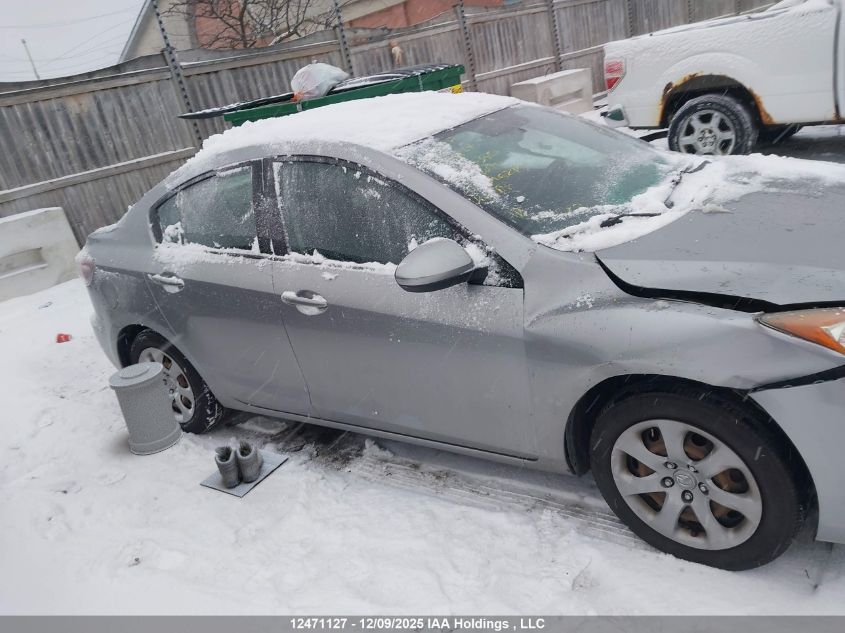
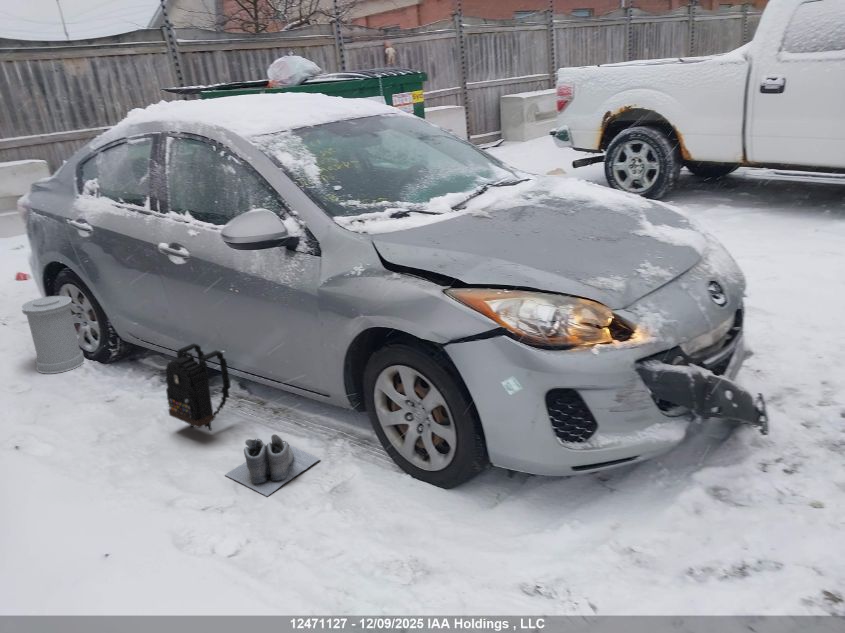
backpack: none [321,405,395,507] -> present [166,344,230,431]
boots: present [200,439,288,497] -> present [226,434,320,496]

